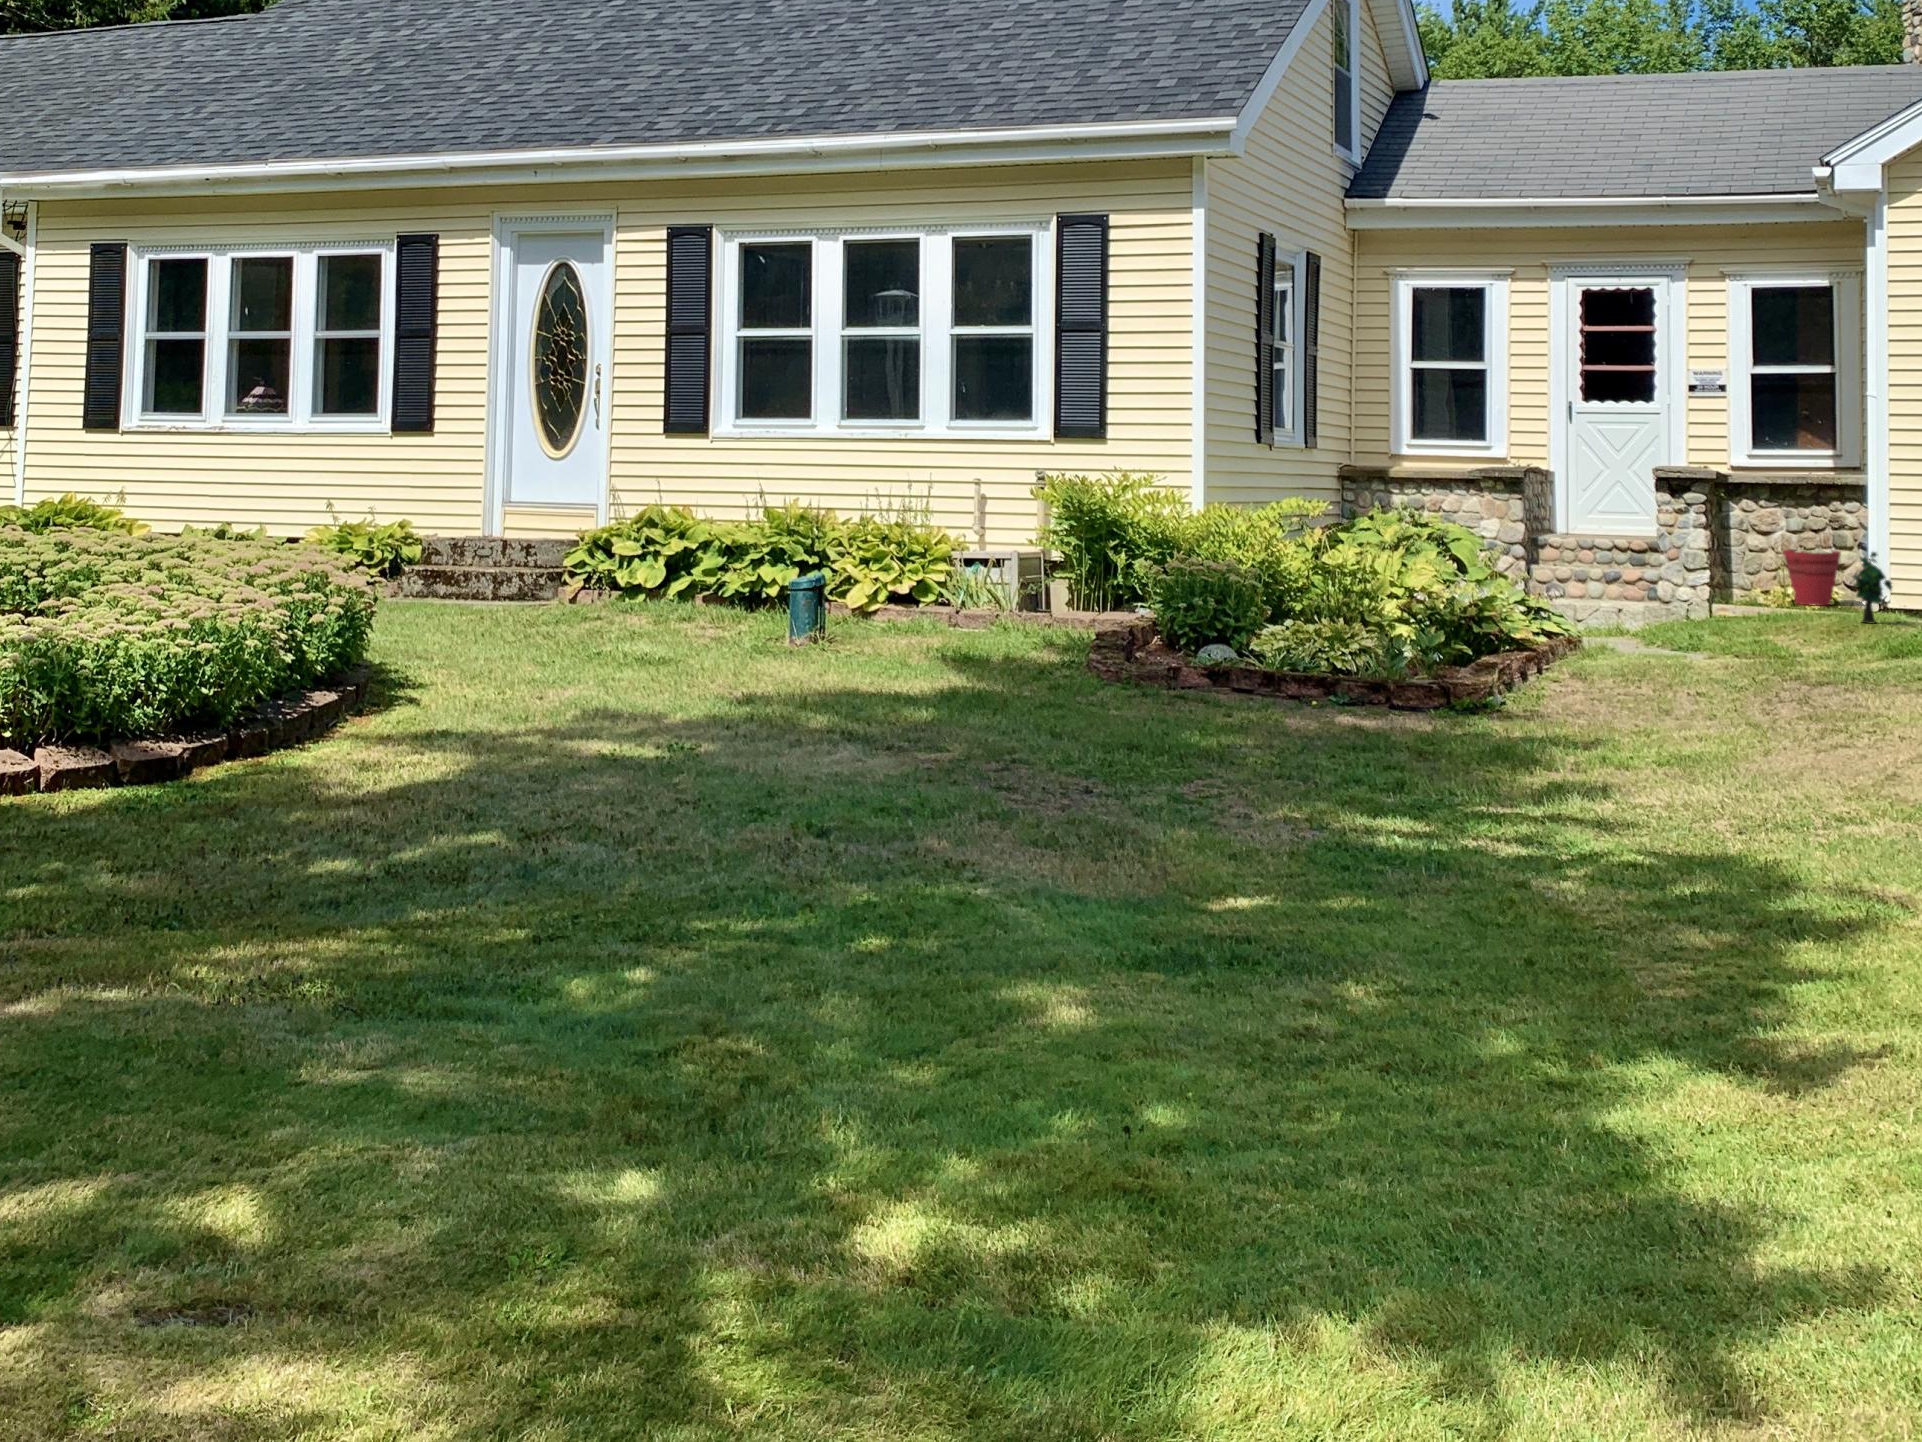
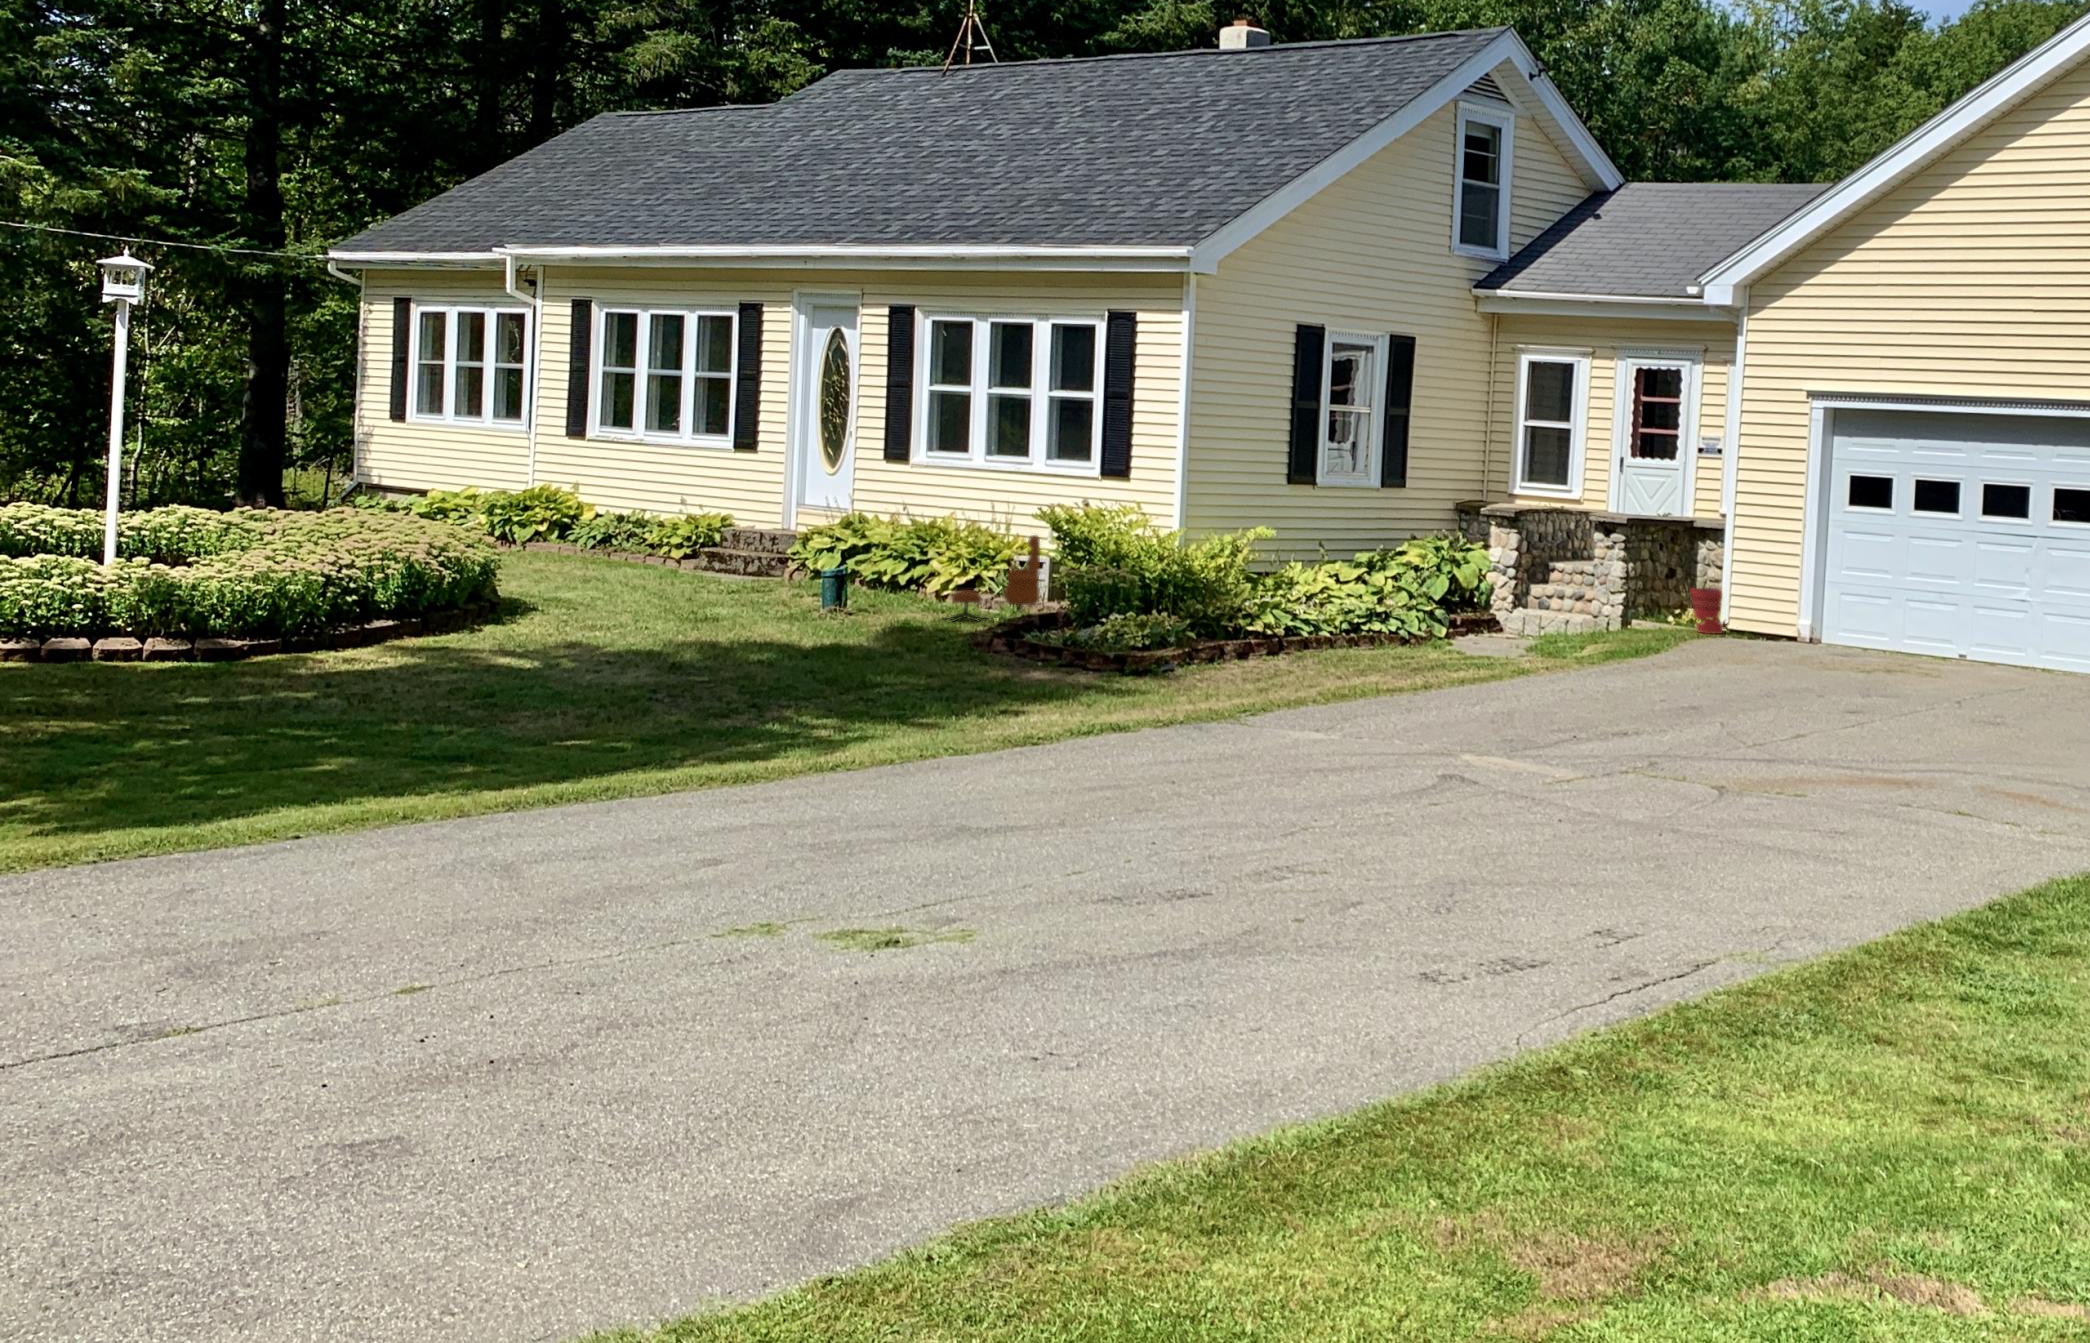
lounge chair: none [953,518,1089,645] -> present [948,535,1040,621]
decorative plant: present [1853,552,1892,624] -> none [1661,592,1688,648]

